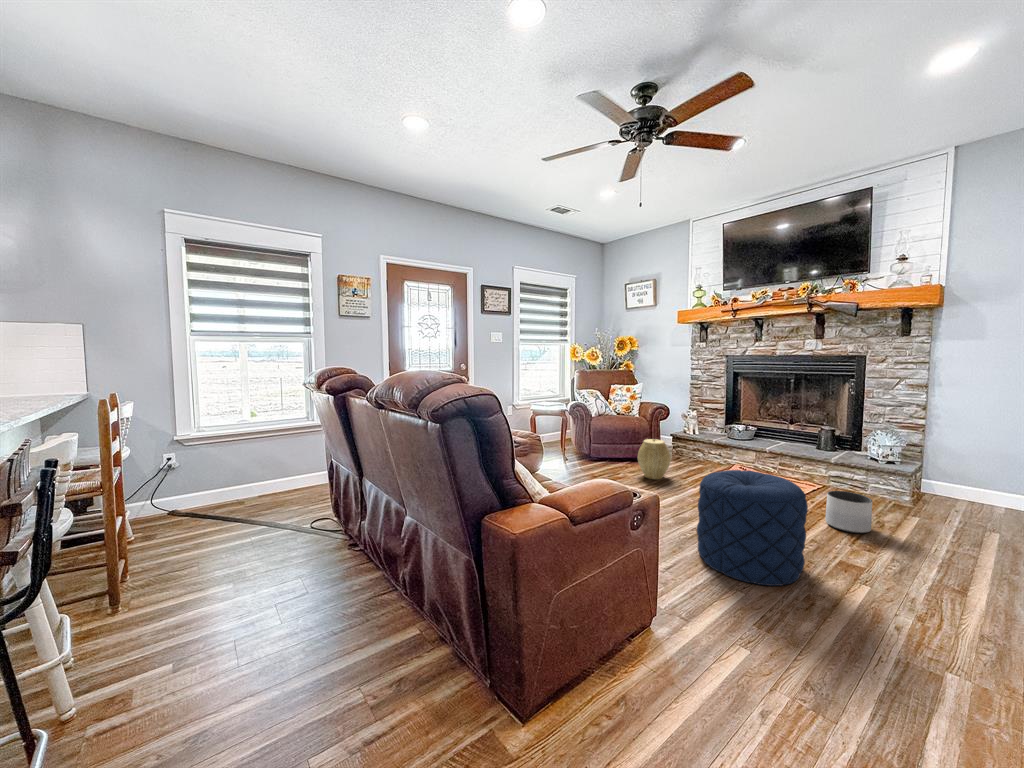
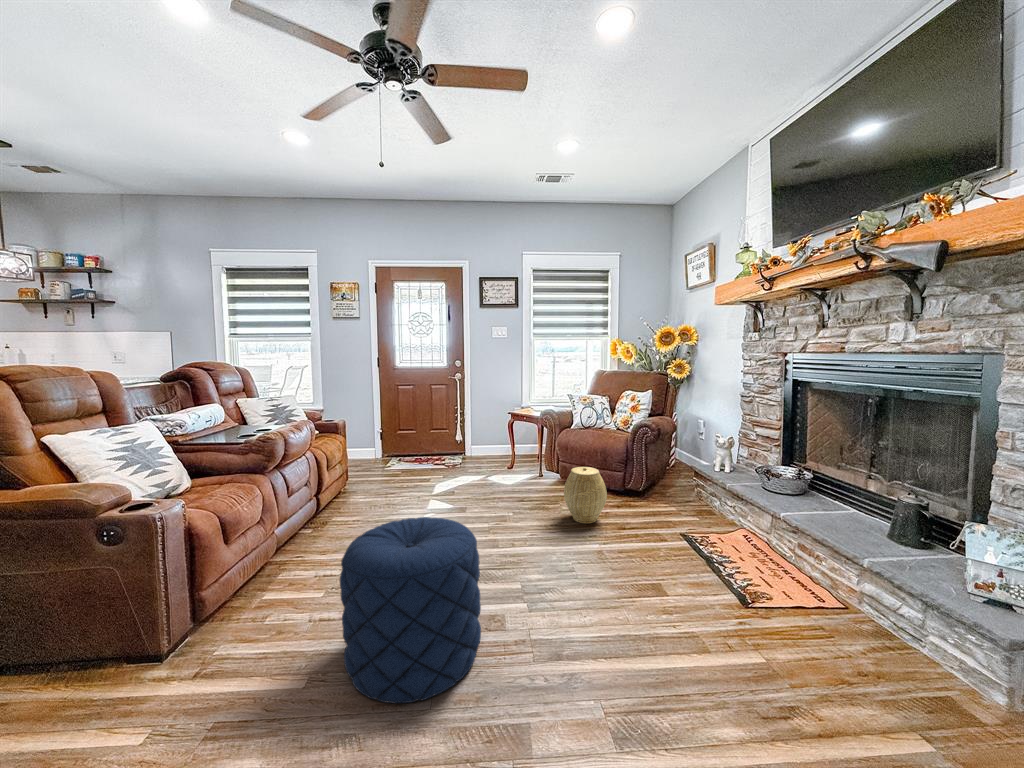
planter: present [825,491,872,533] -> none [657,605,731,705]

